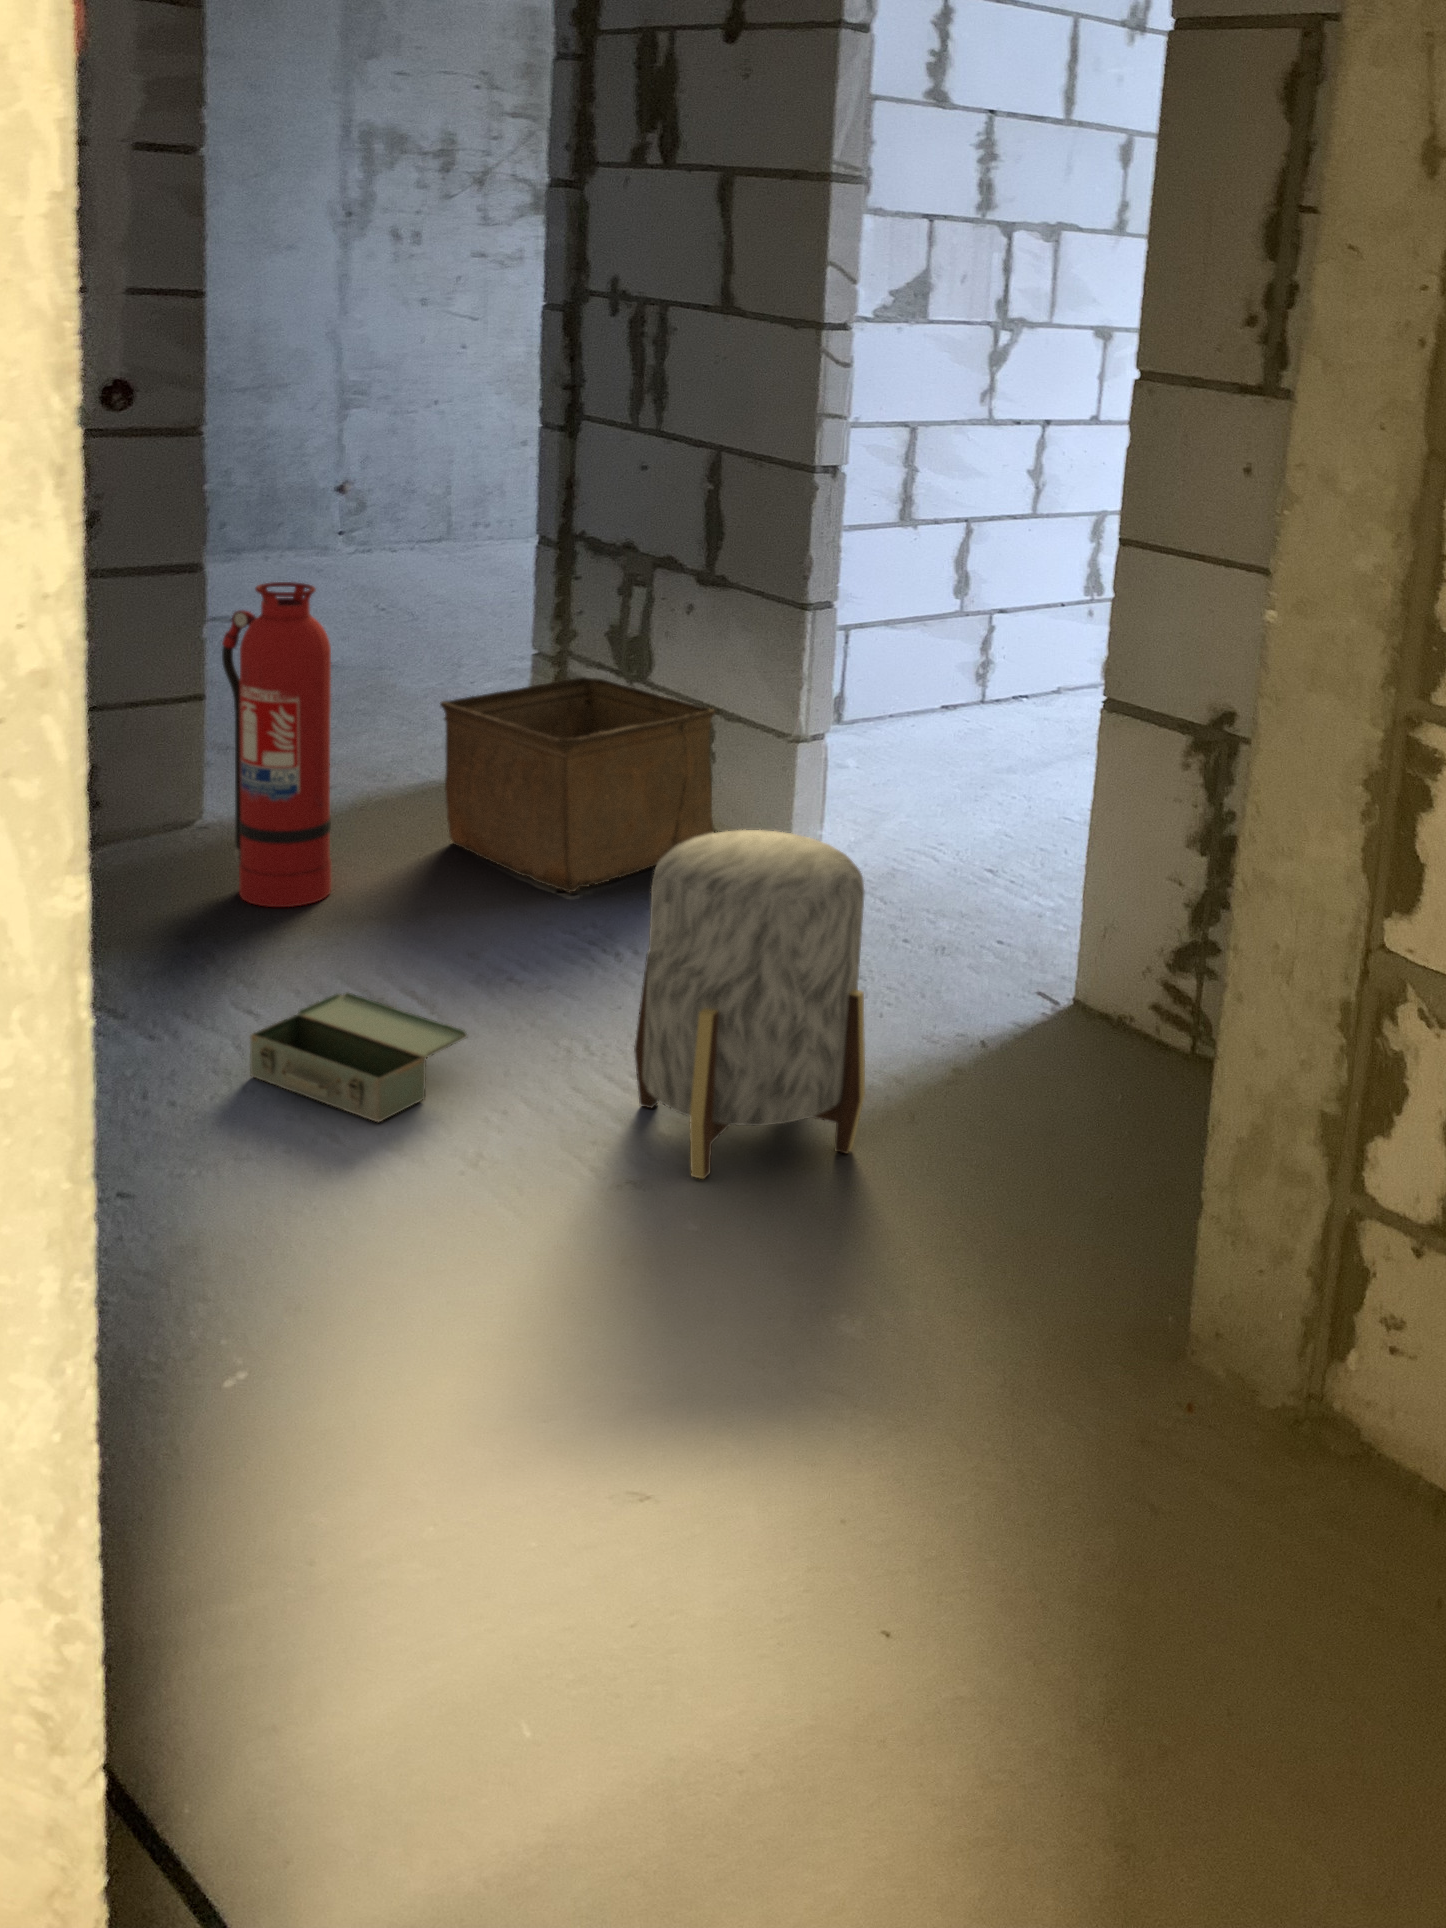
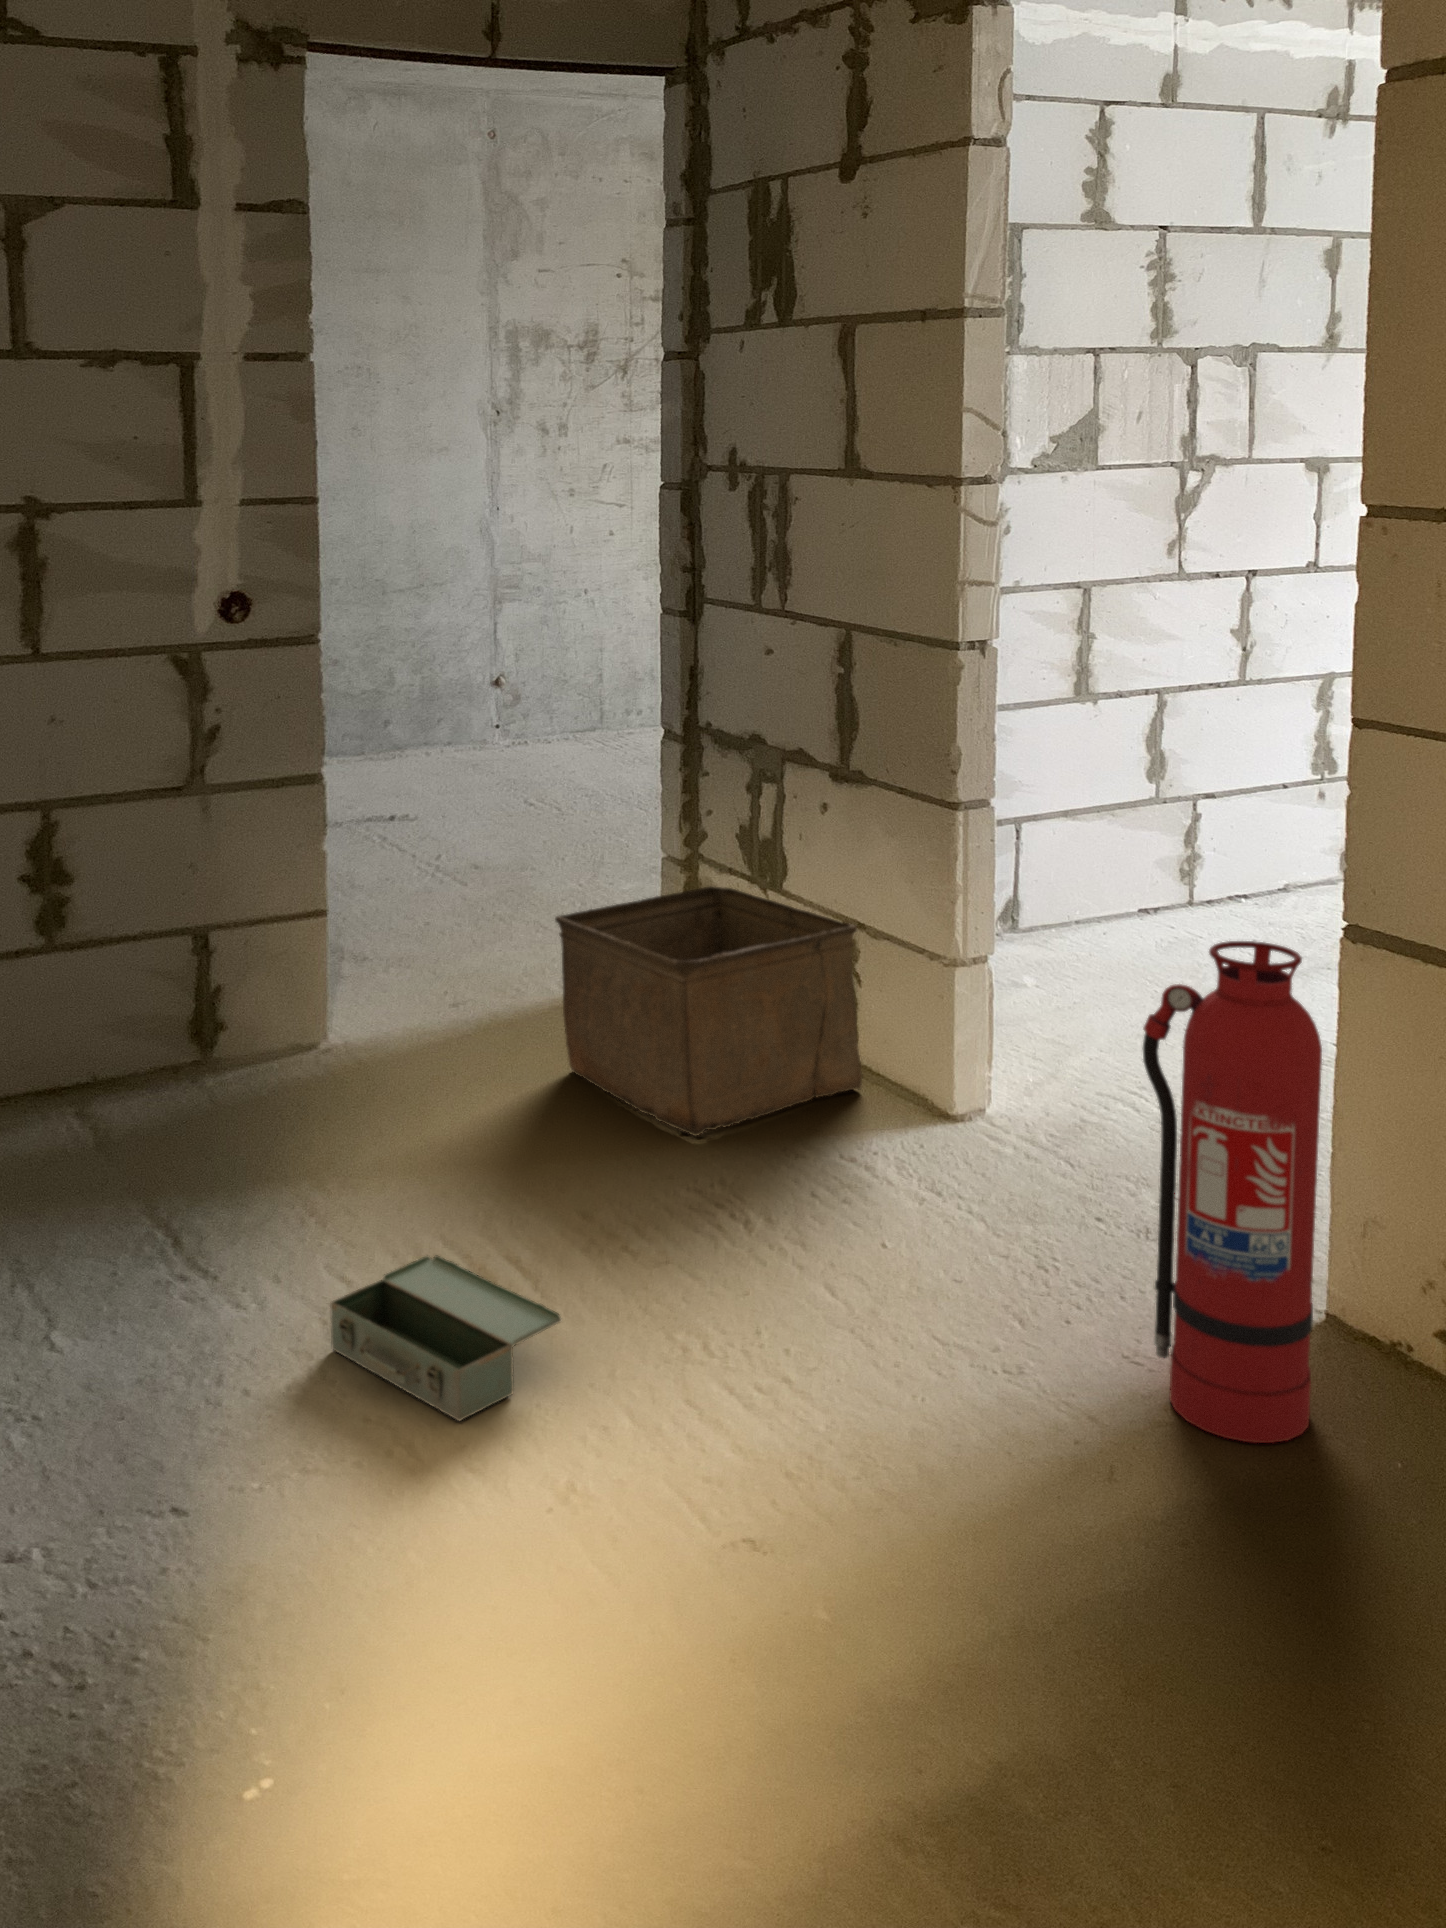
fire extinguisher: present [222,582,331,907] -> present [1143,941,1322,1443]
stool: present [634,830,865,1179] -> none [751,1091,1040,1538]

